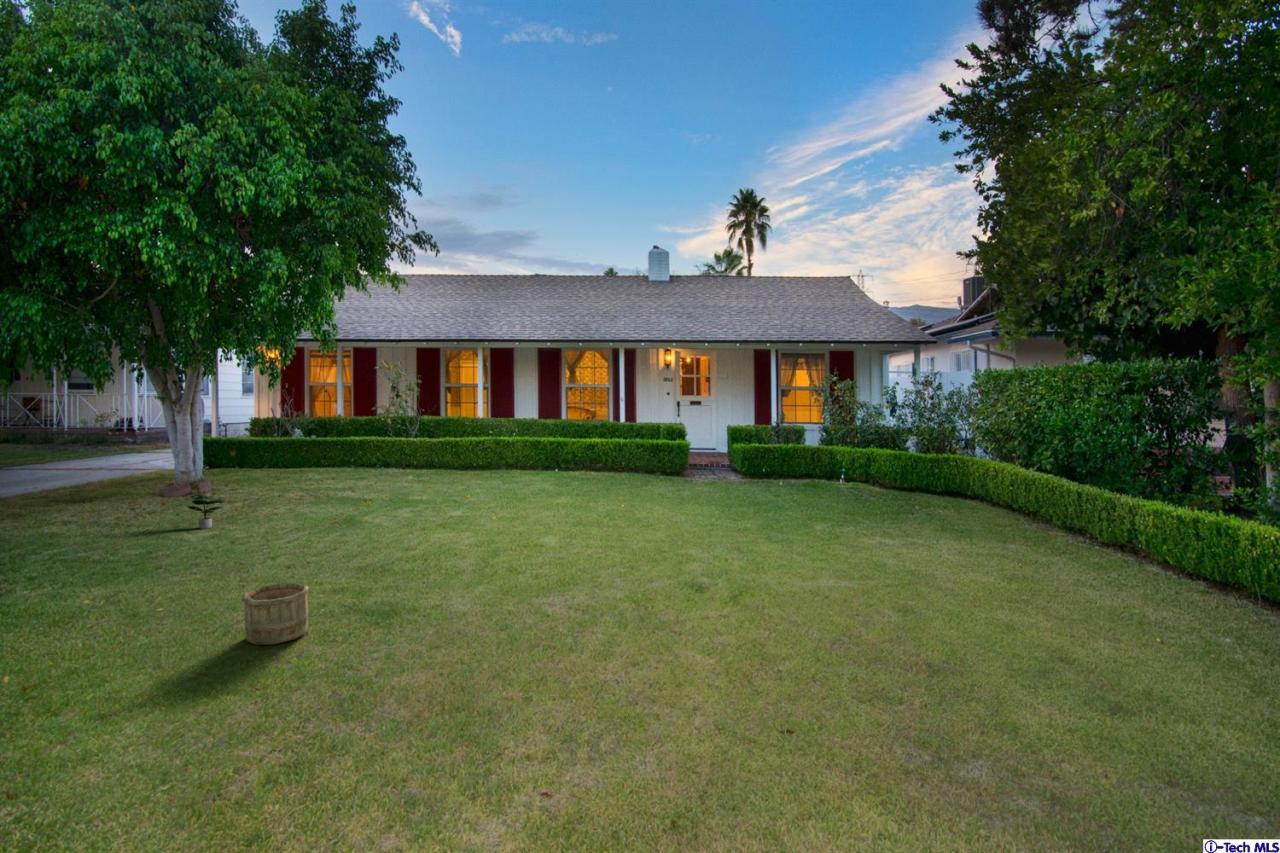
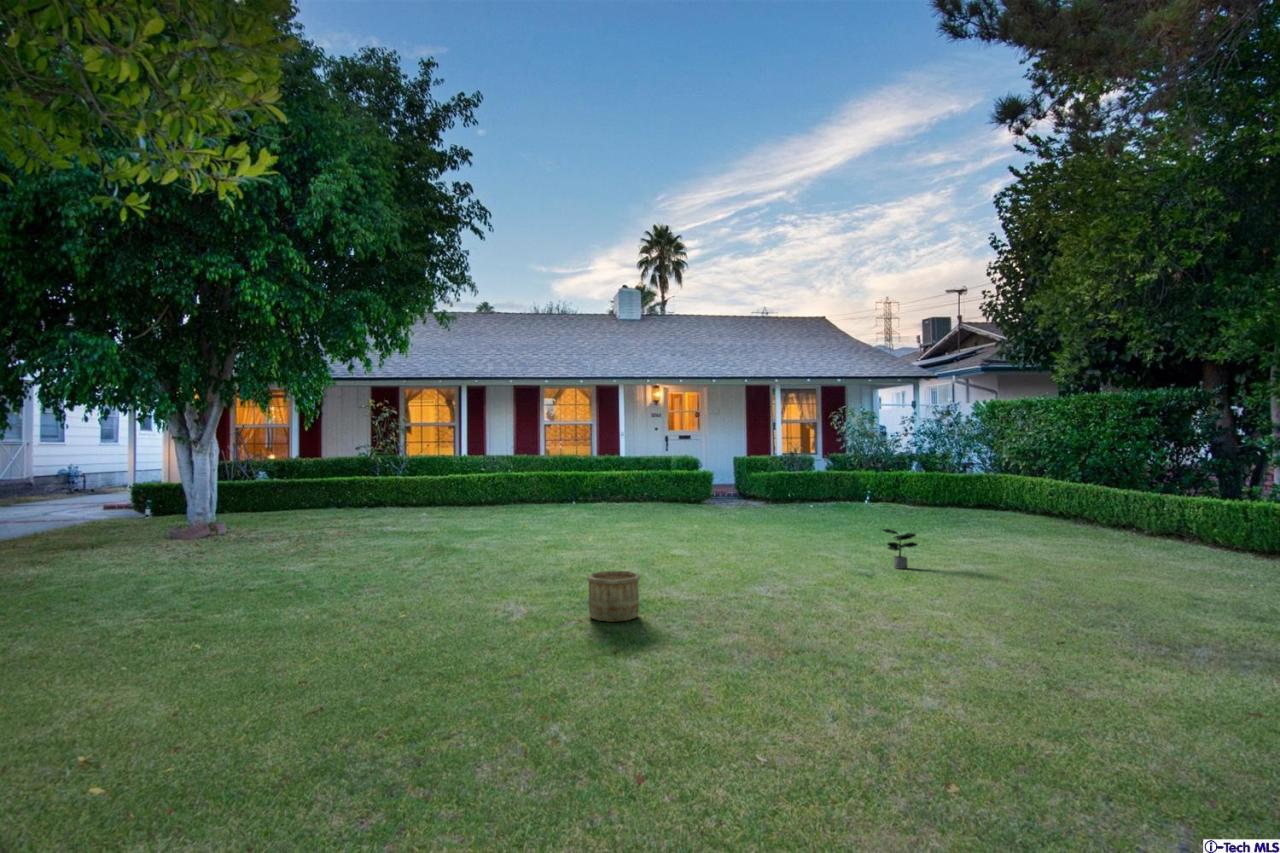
potted plant: present [187,494,225,529] -> present [882,529,918,569]

